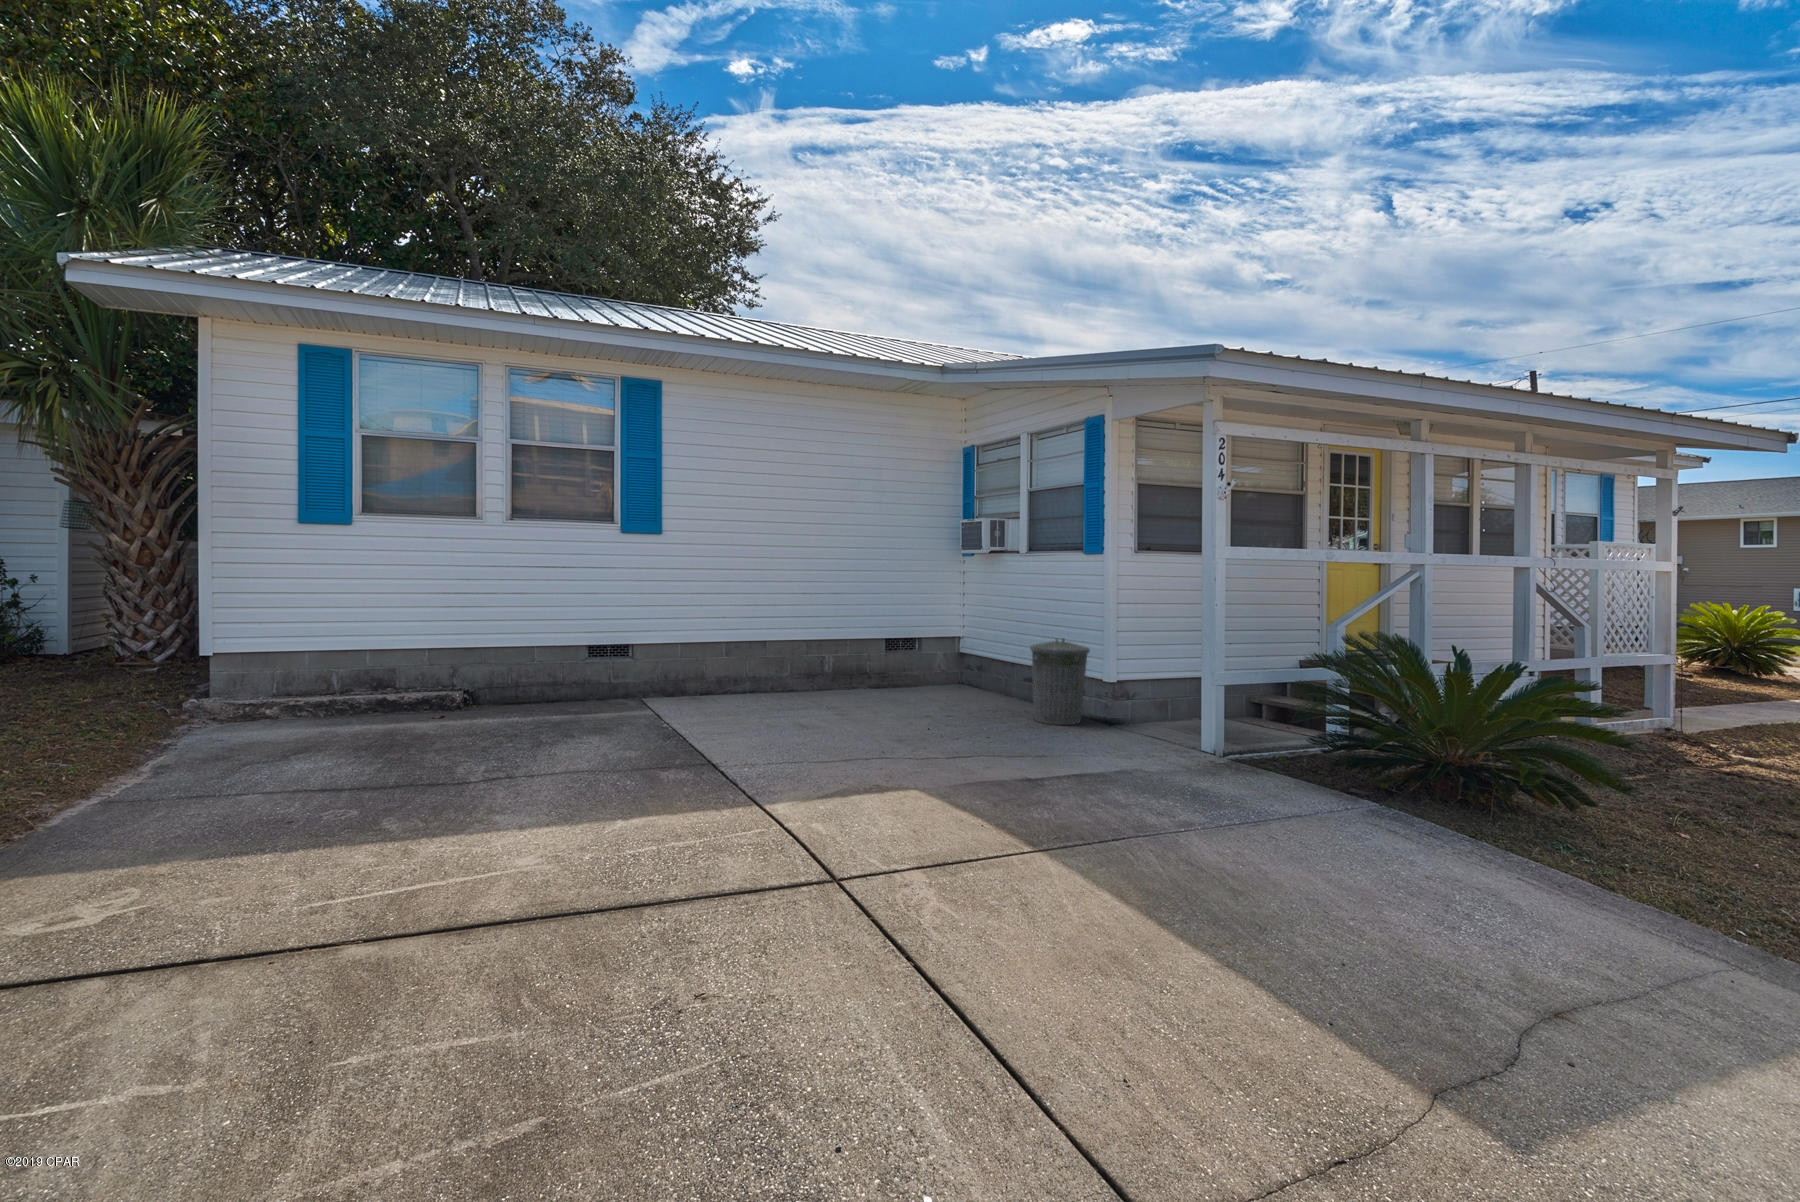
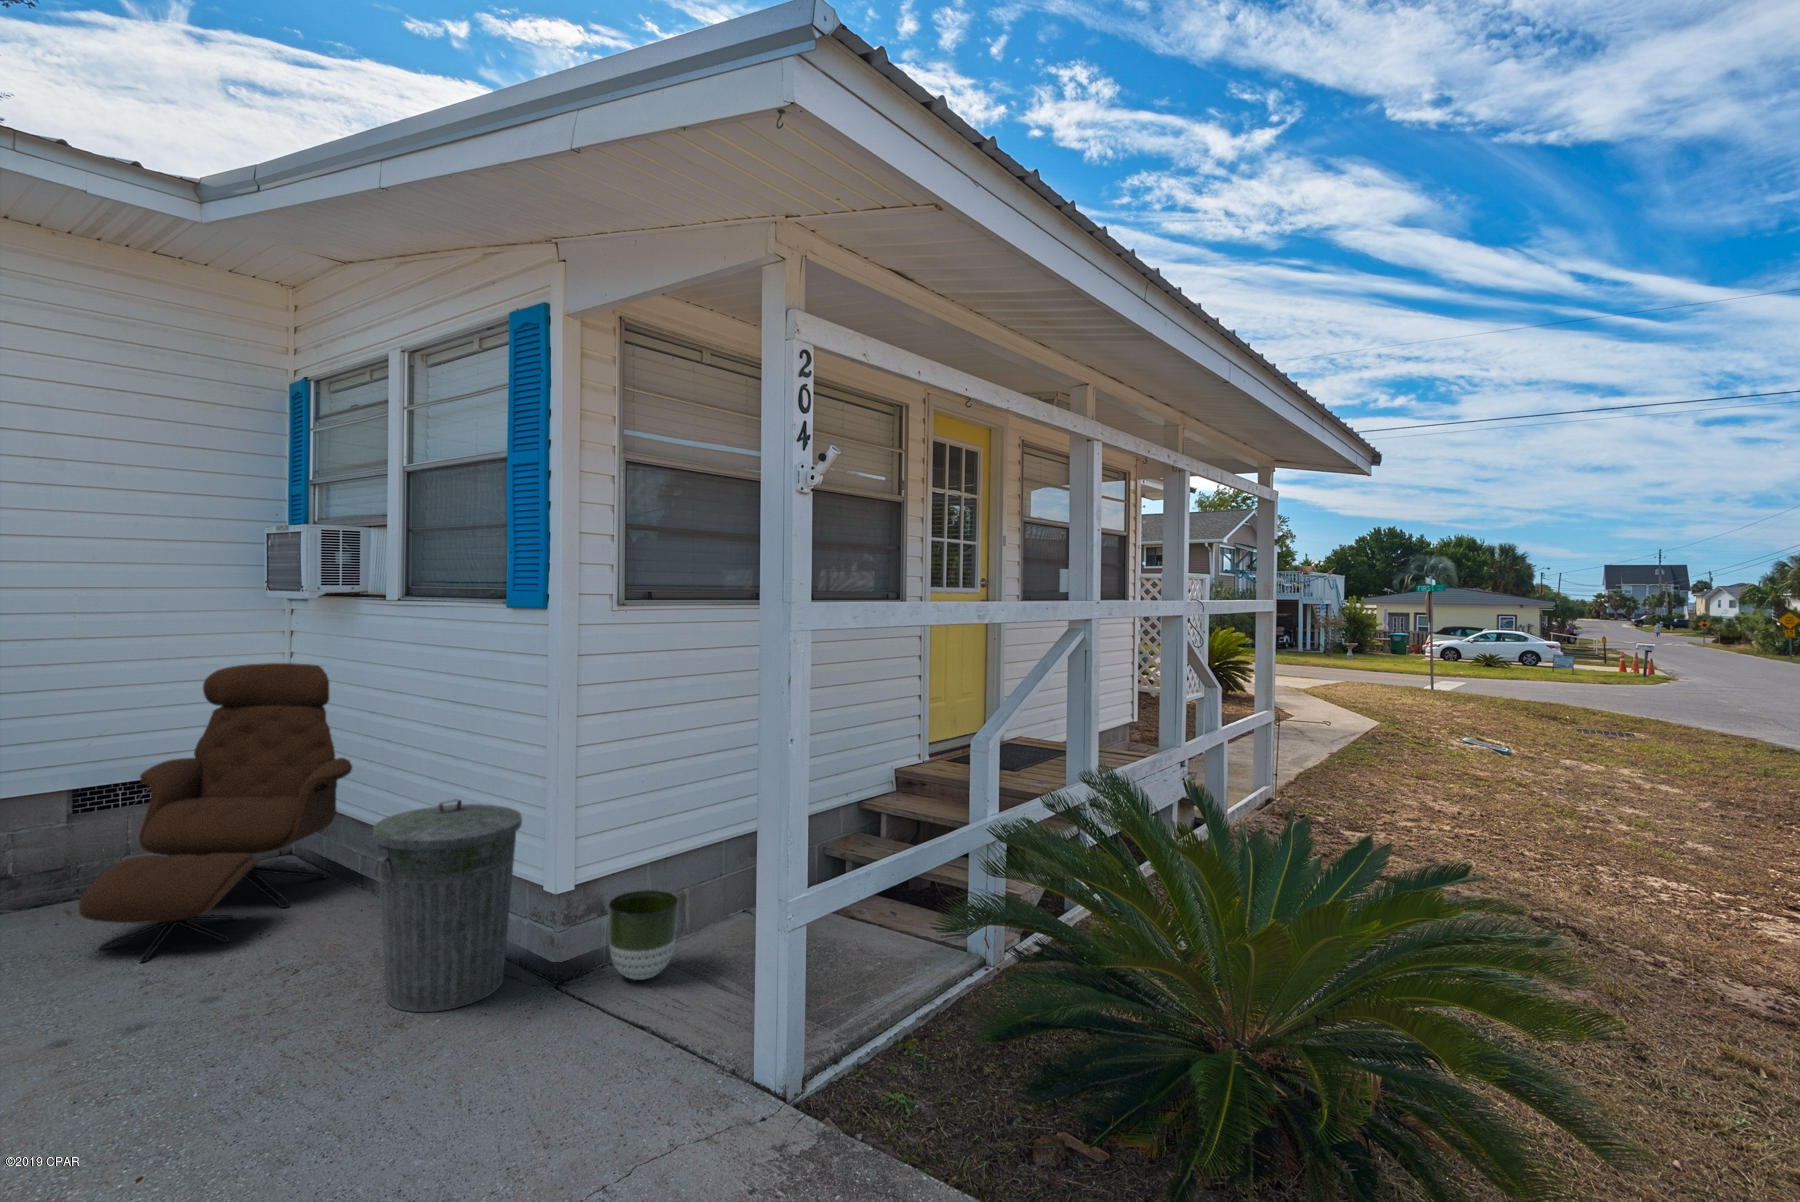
lounge chair: none [910,586,999,702] -> present [79,663,352,962]
planter: none [1128,690,1161,728] -> present [608,890,678,980]

